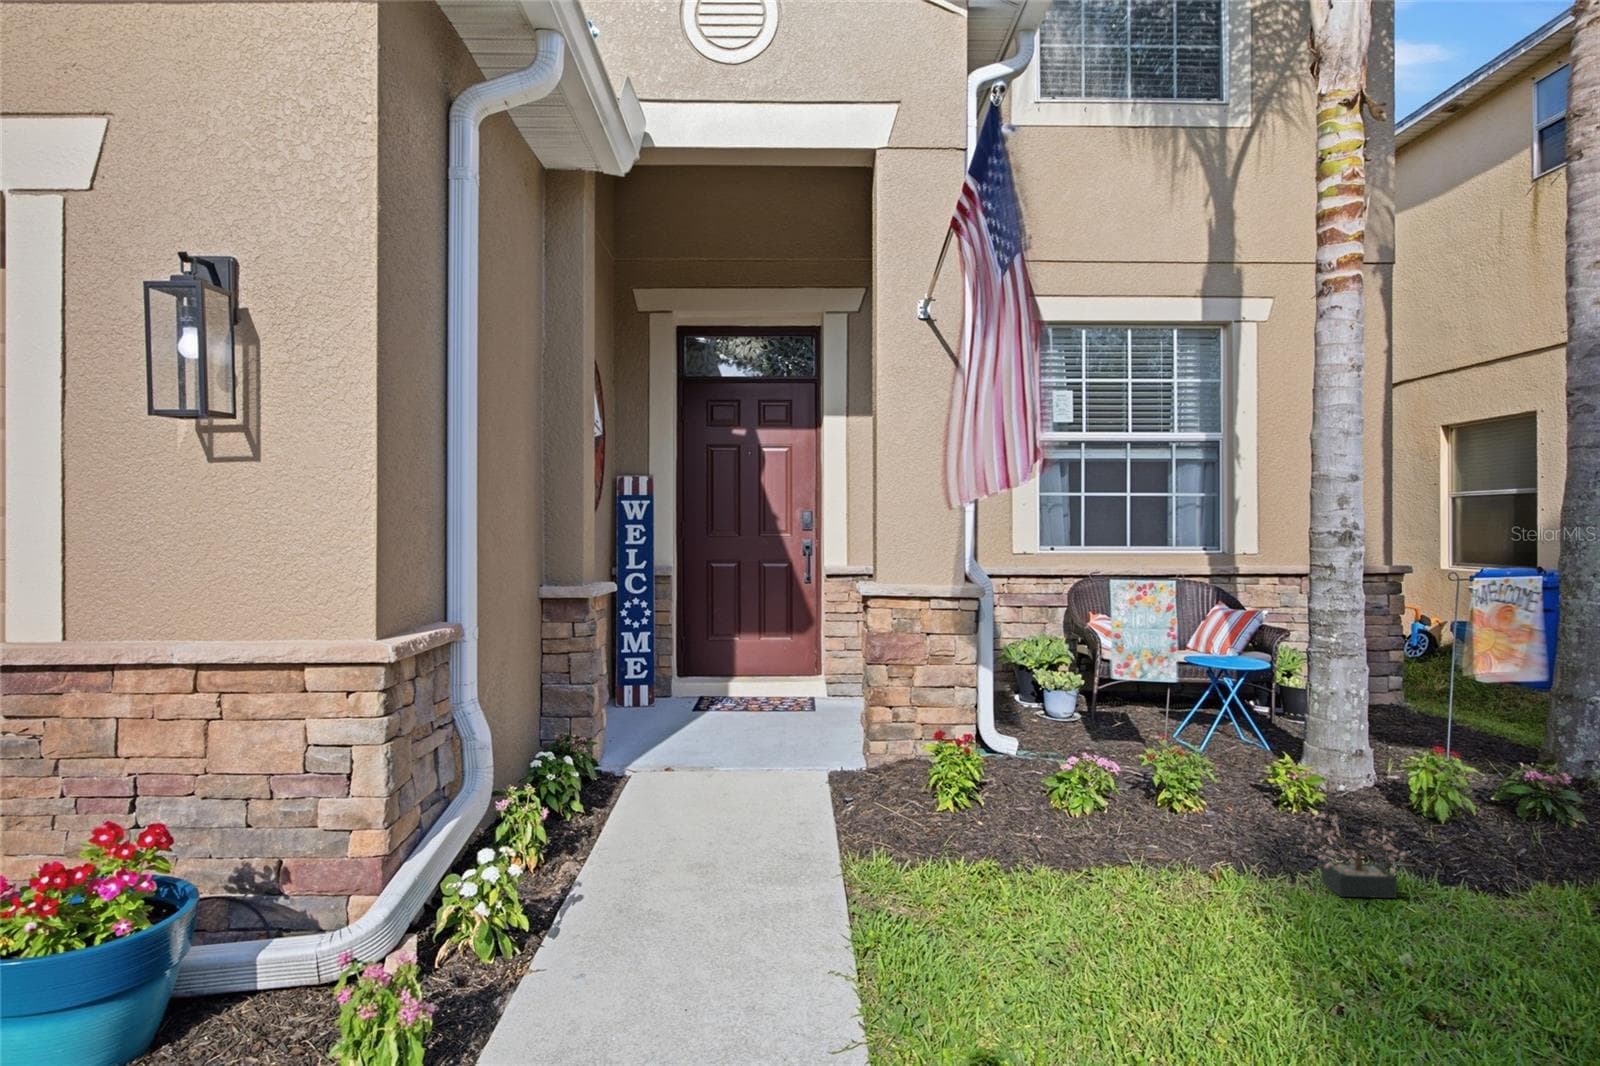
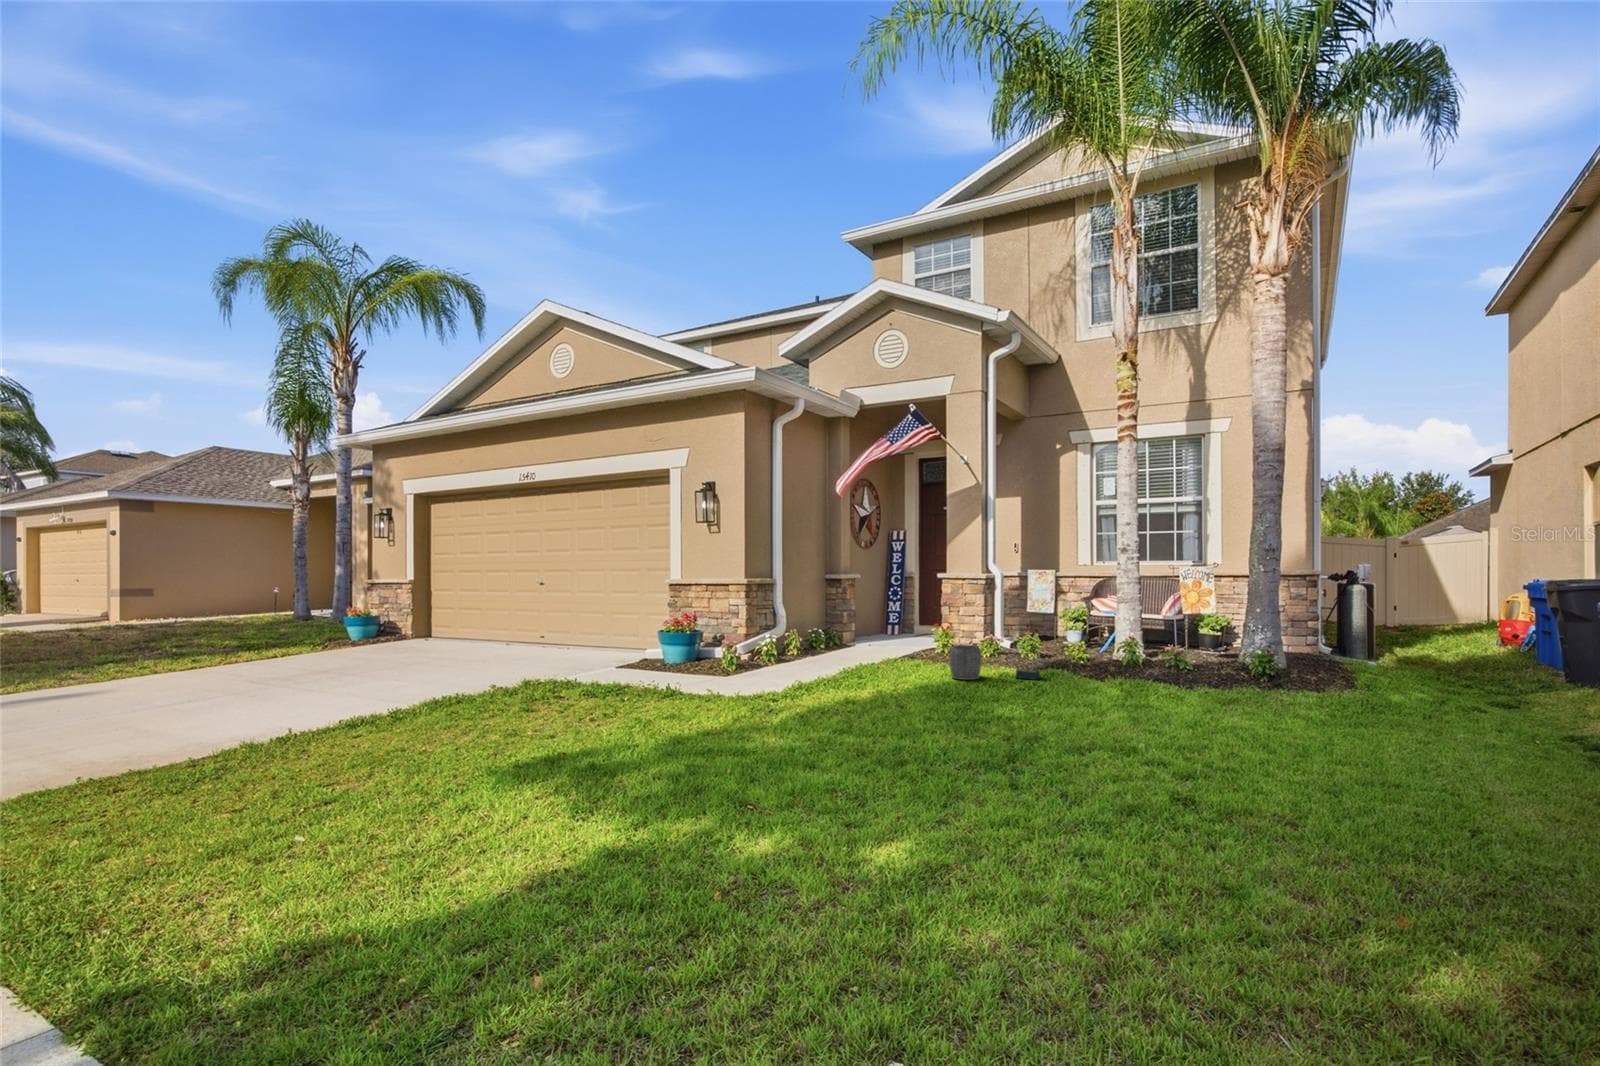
woven basket: none [1190,820,1290,942] -> present [950,645,981,680]

